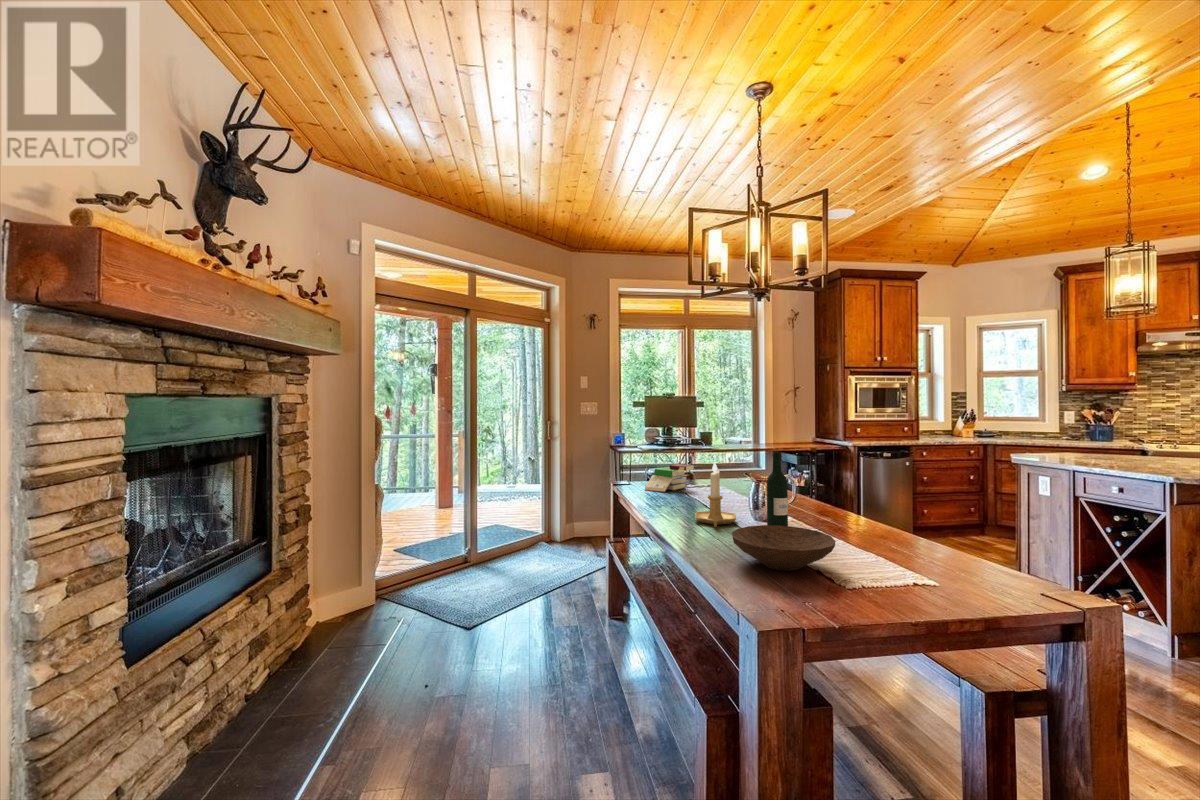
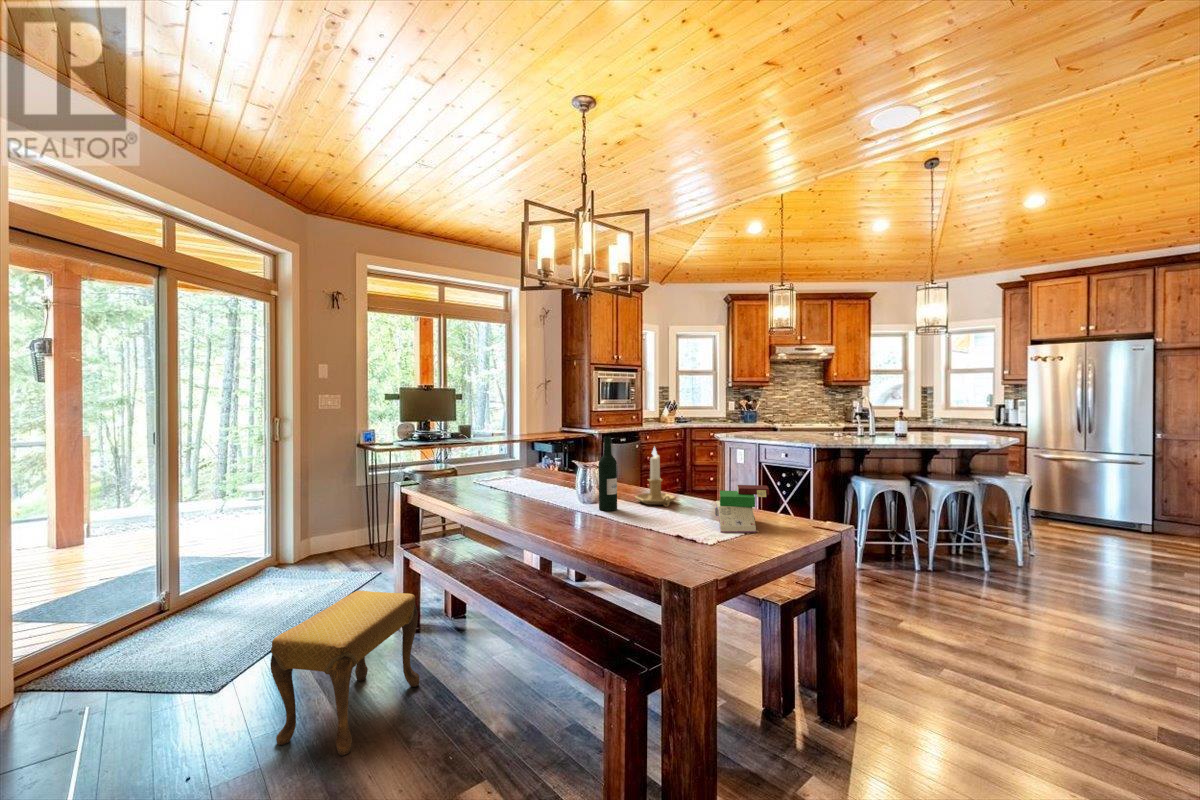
candlestick: present [695,462,736,527] -> present [635,447,676,507]
book: present [645,464,694,492] -> present [715,485,769,533]
wooden bowl: present [732,525,835,571] -> none [600,502,689,541]
footstool: none [487,572,607,706] -> present [271,591,419,756]

